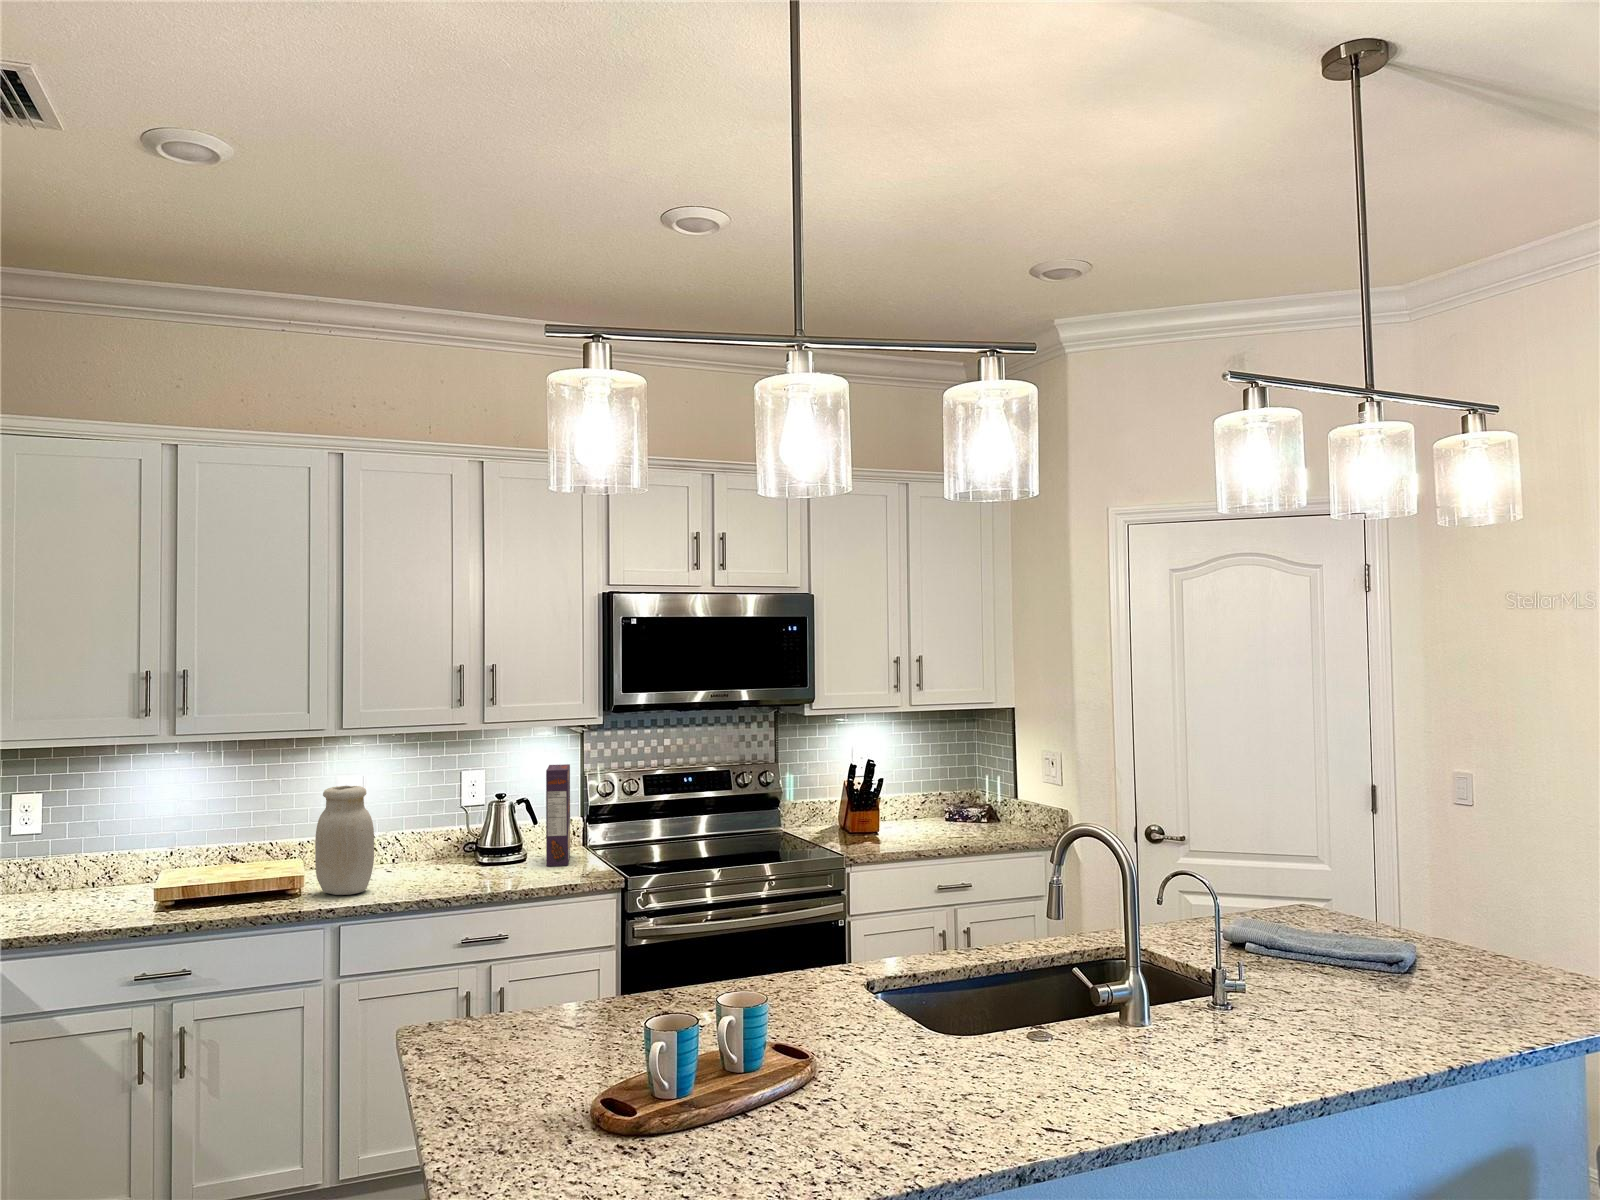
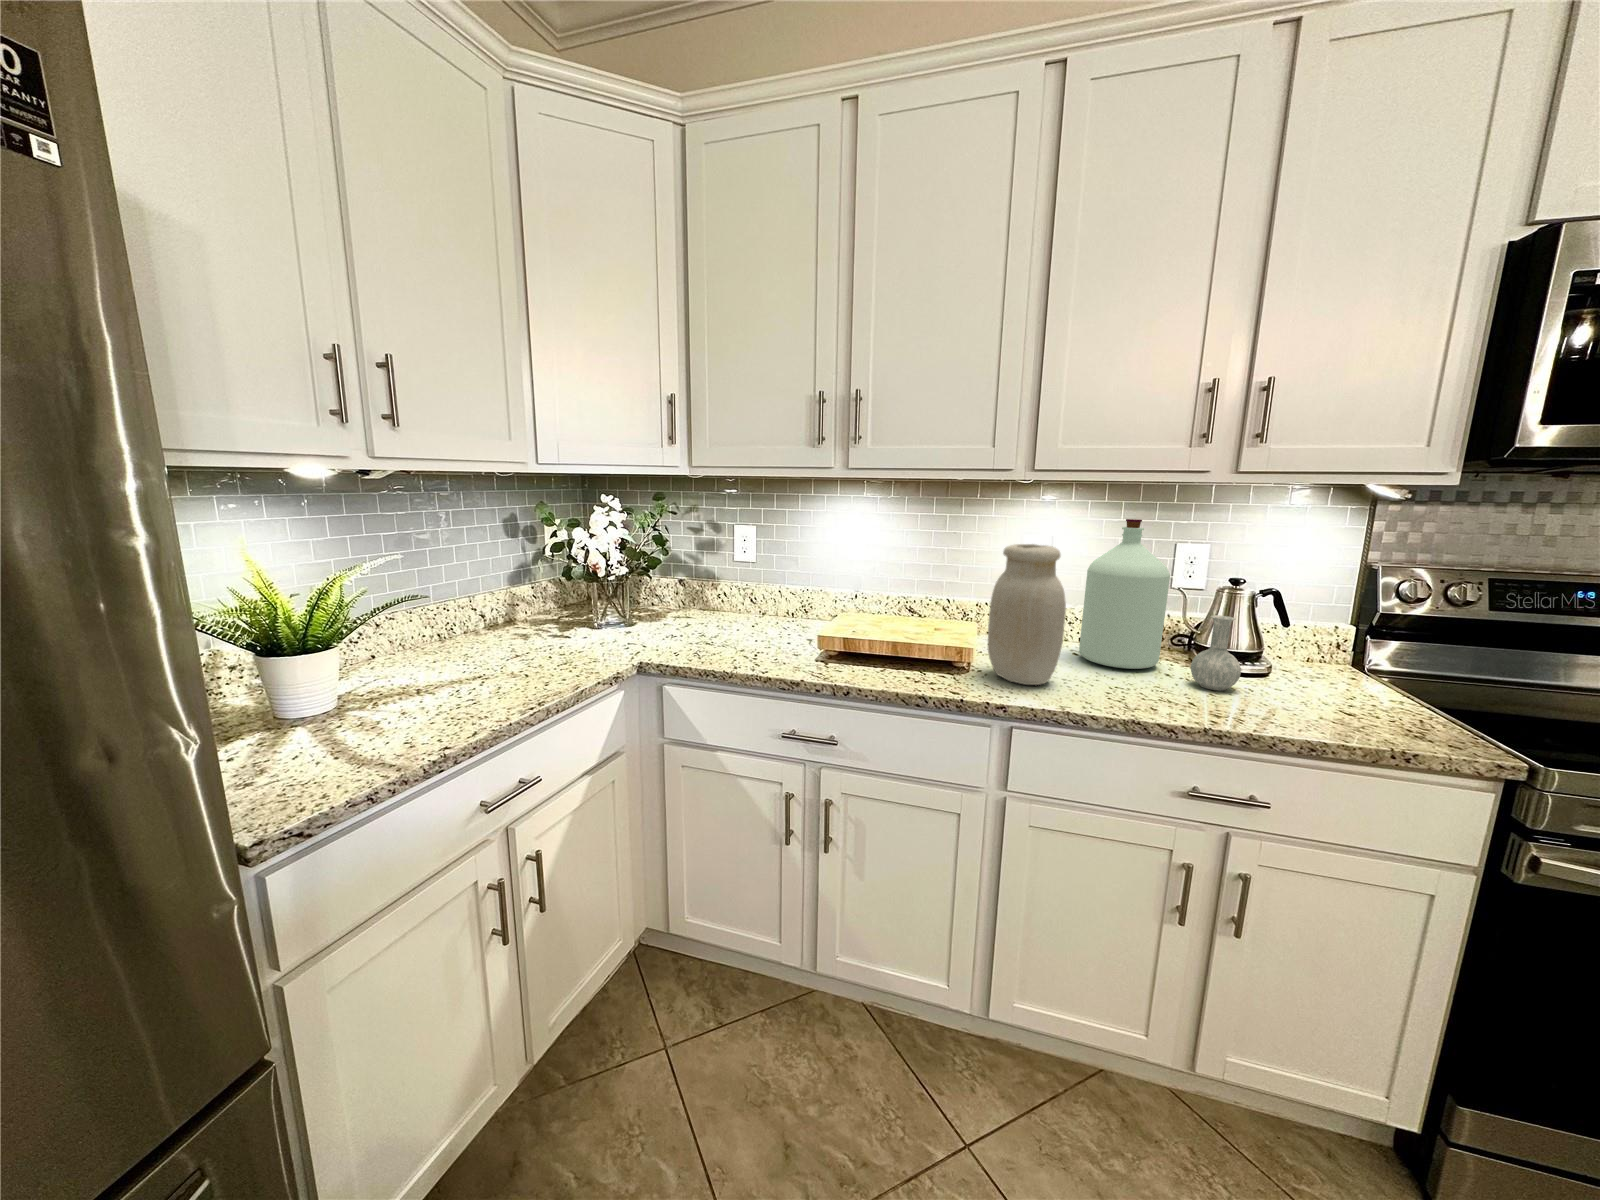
bottle: none [392,757,498,875] -> present [1079,519,1241,691]
cereal box: present [546,764,570,866] -> none [1305,546,1387,700]

